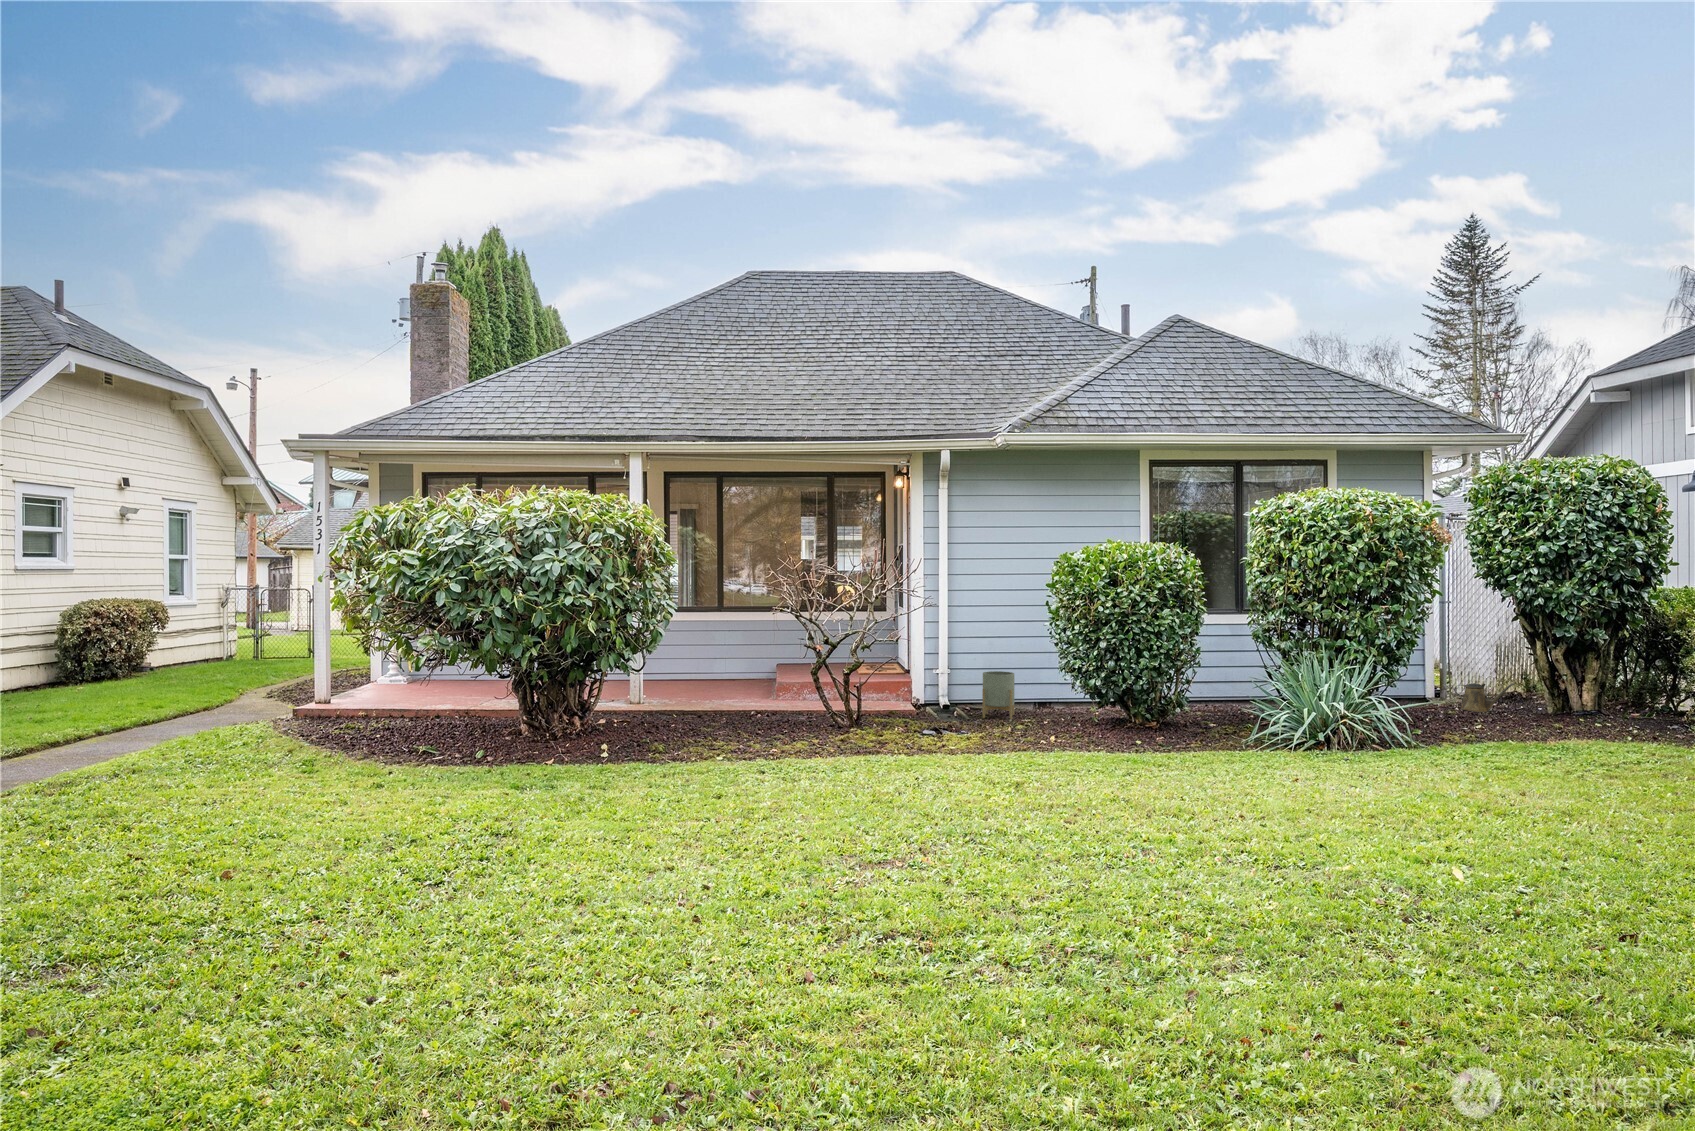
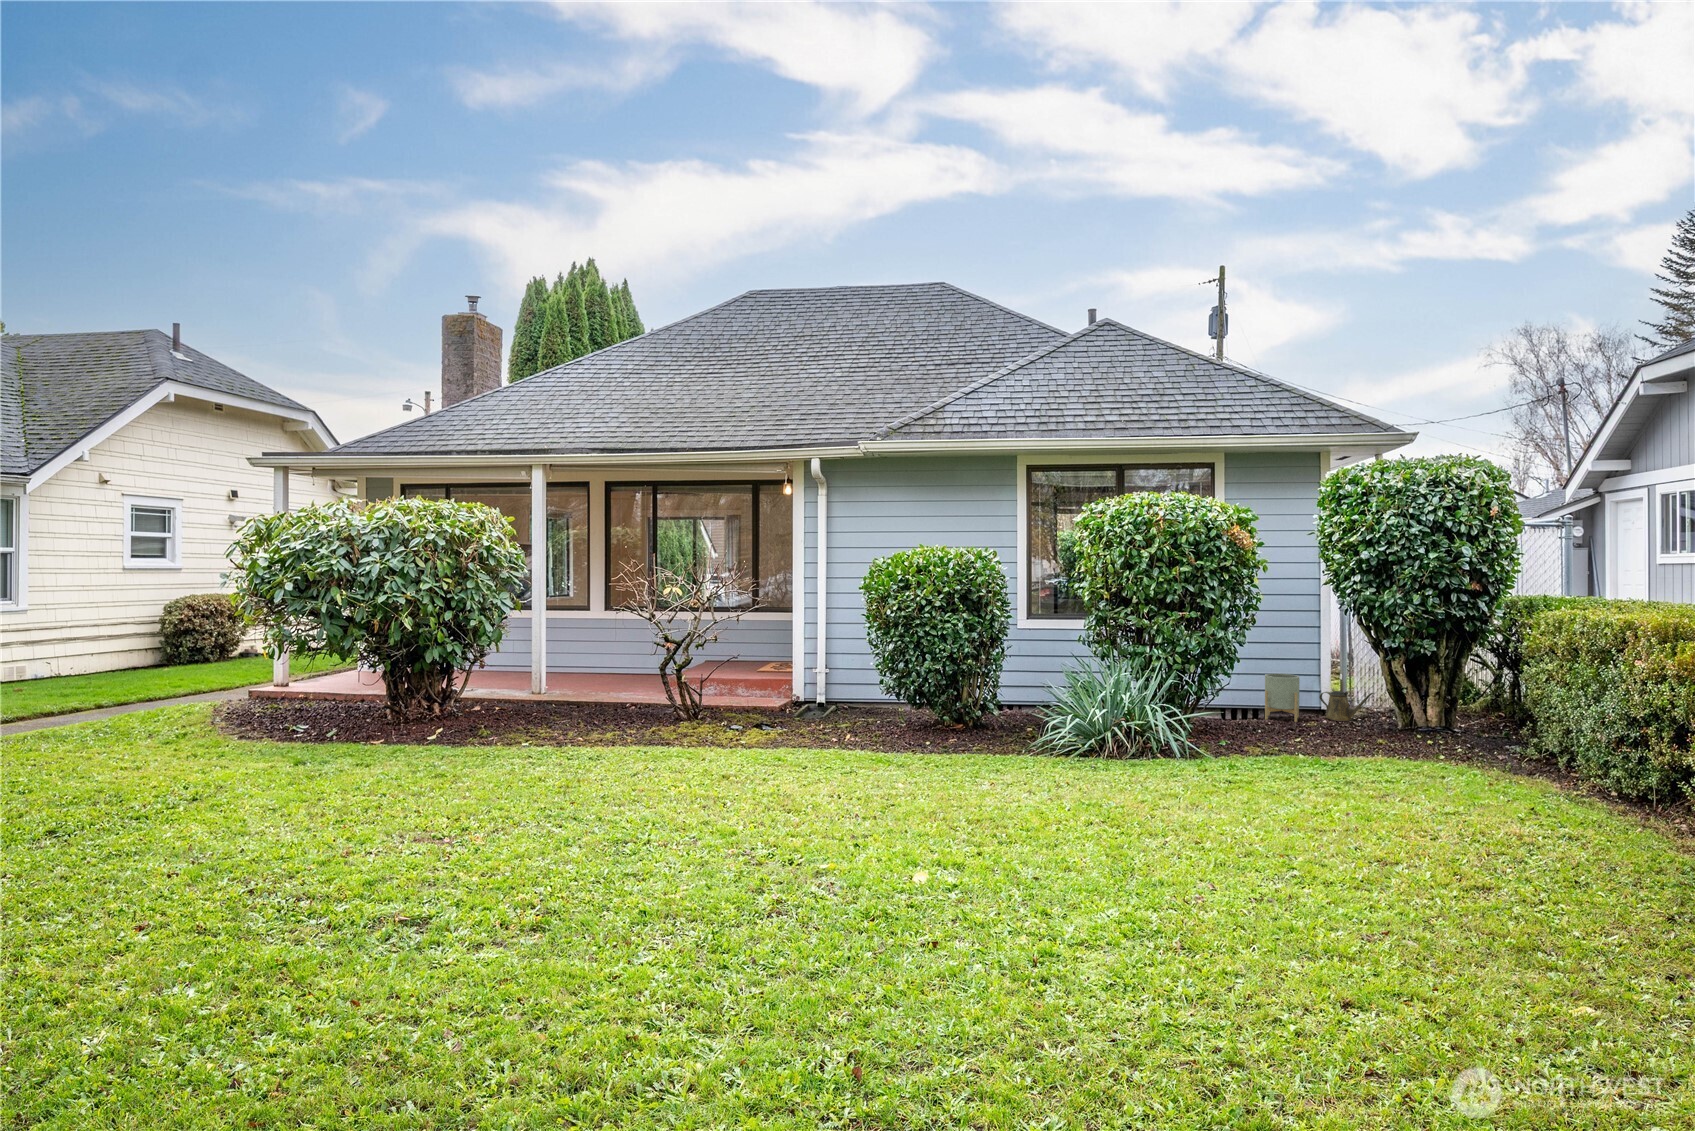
planter: present [982,671,1015,719] -> present [1265,674,1300,722]

